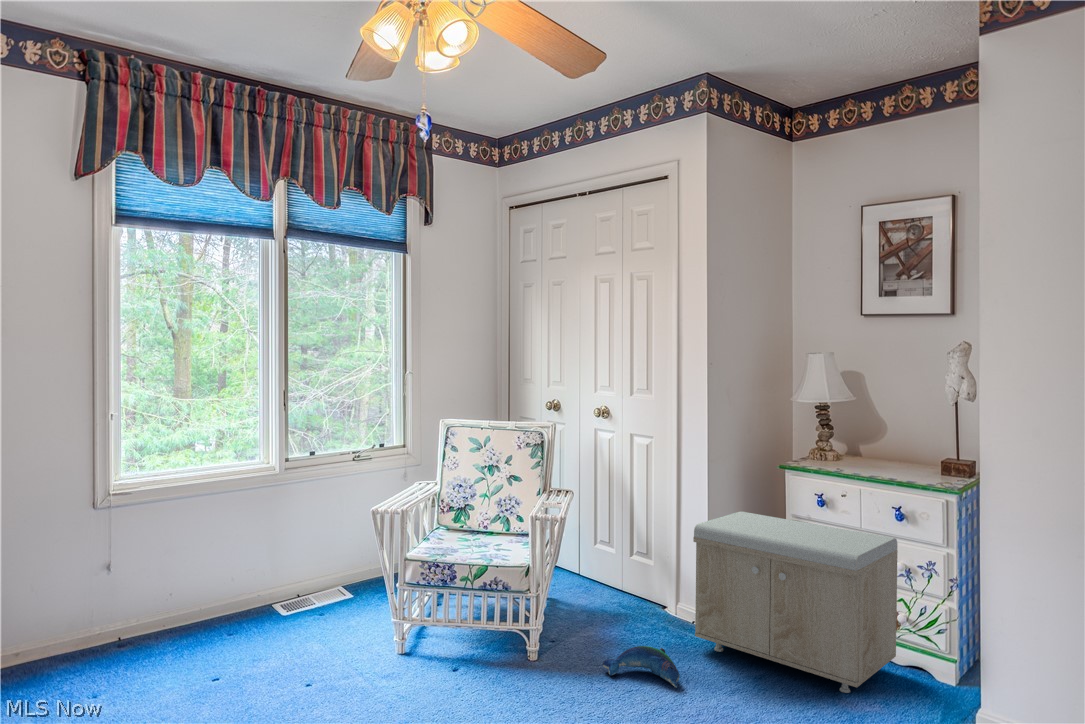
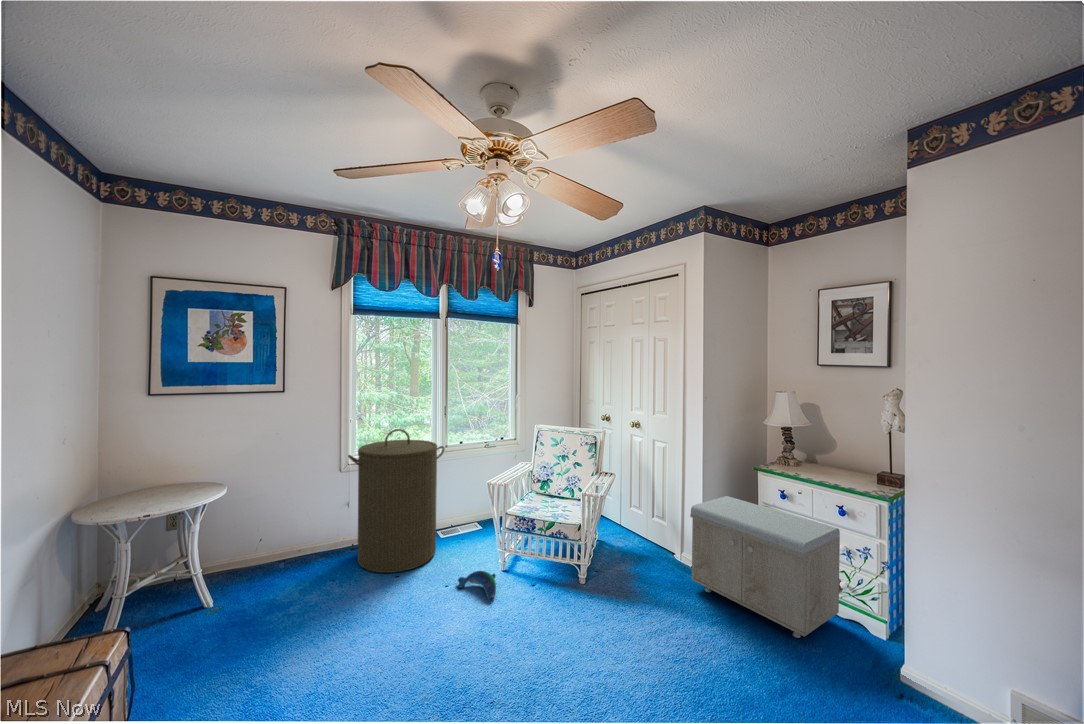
laundry hamper: none [119,426,290,672] -> present [348,429,445,573]
plush toy: present [602,646,680,688] -> present [458,571,496,601]

